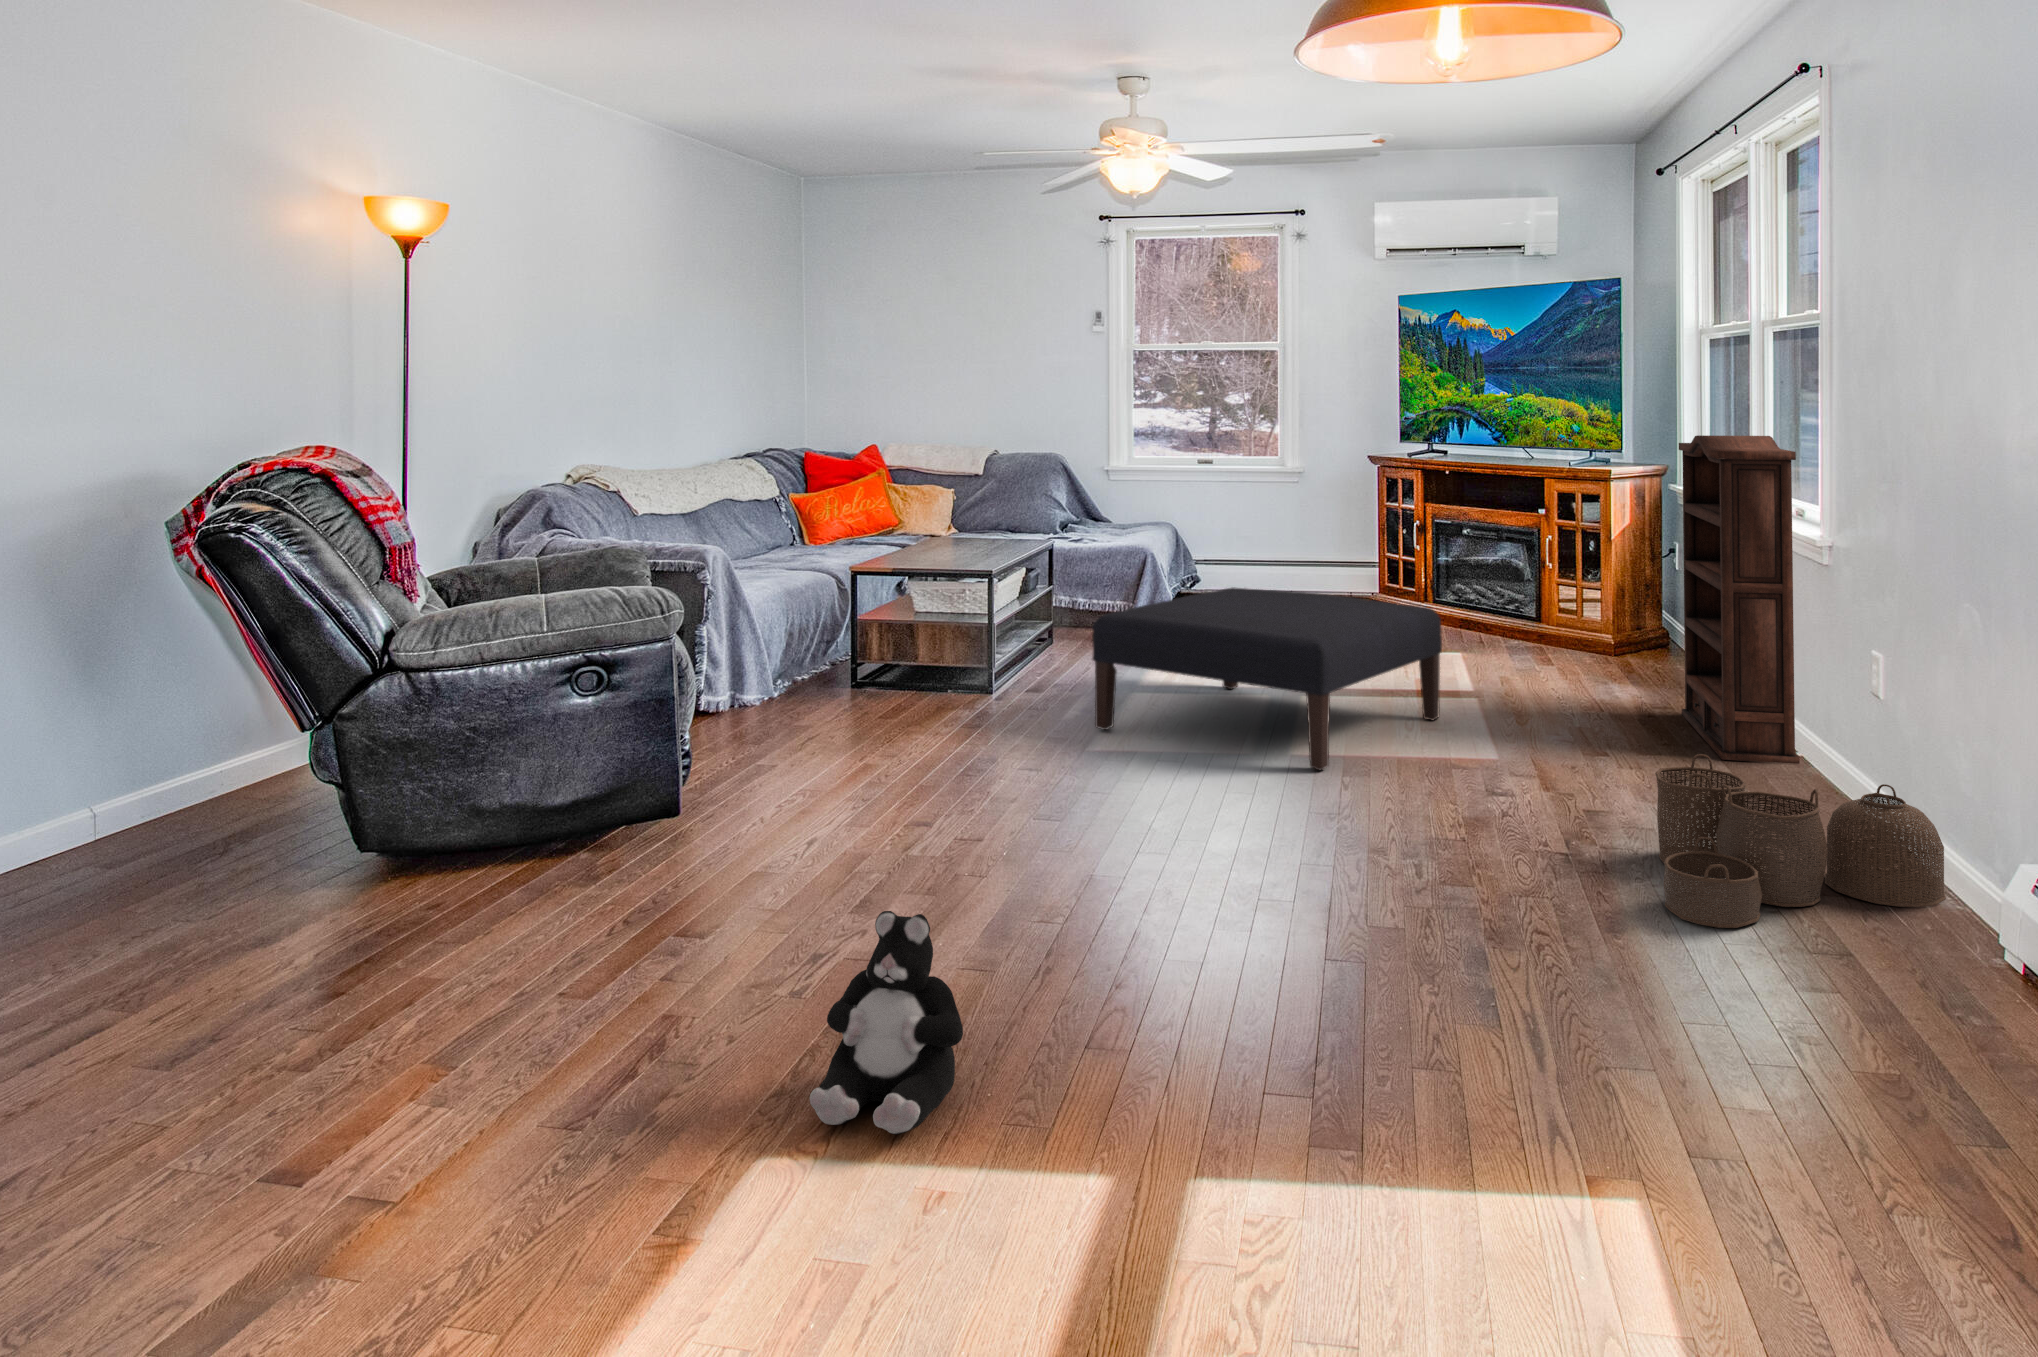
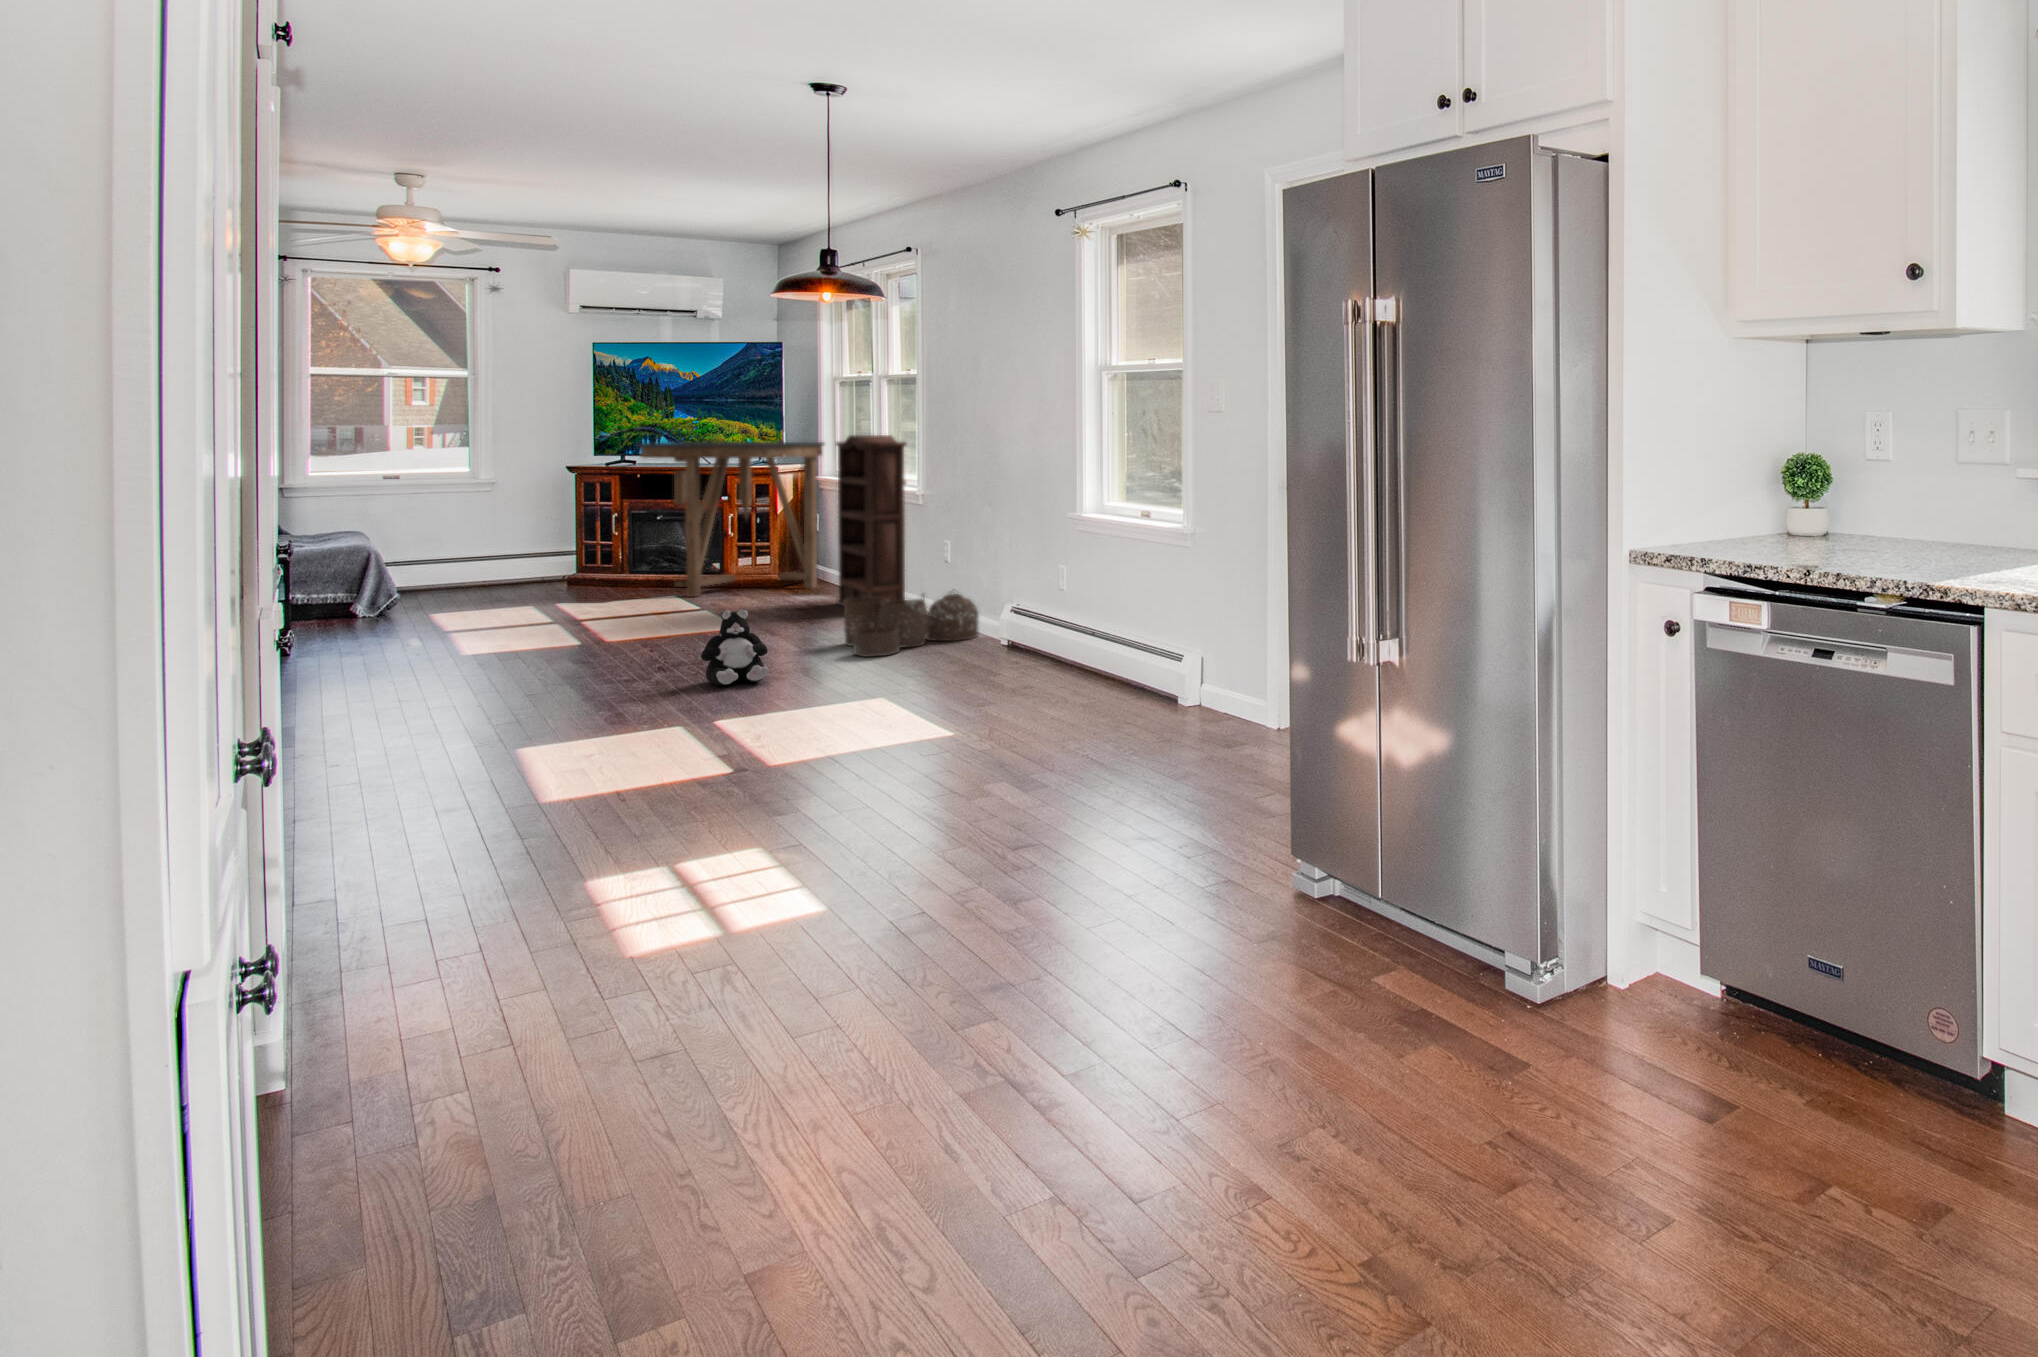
console table: none [1426,429,1676,665] -> present [638,442,824,597]
ottoman: present [1092,588,1442,770] -> none [404,550,682,656]
plush toy: present [810,911,963,1134] -> present [701,609,768,685]

